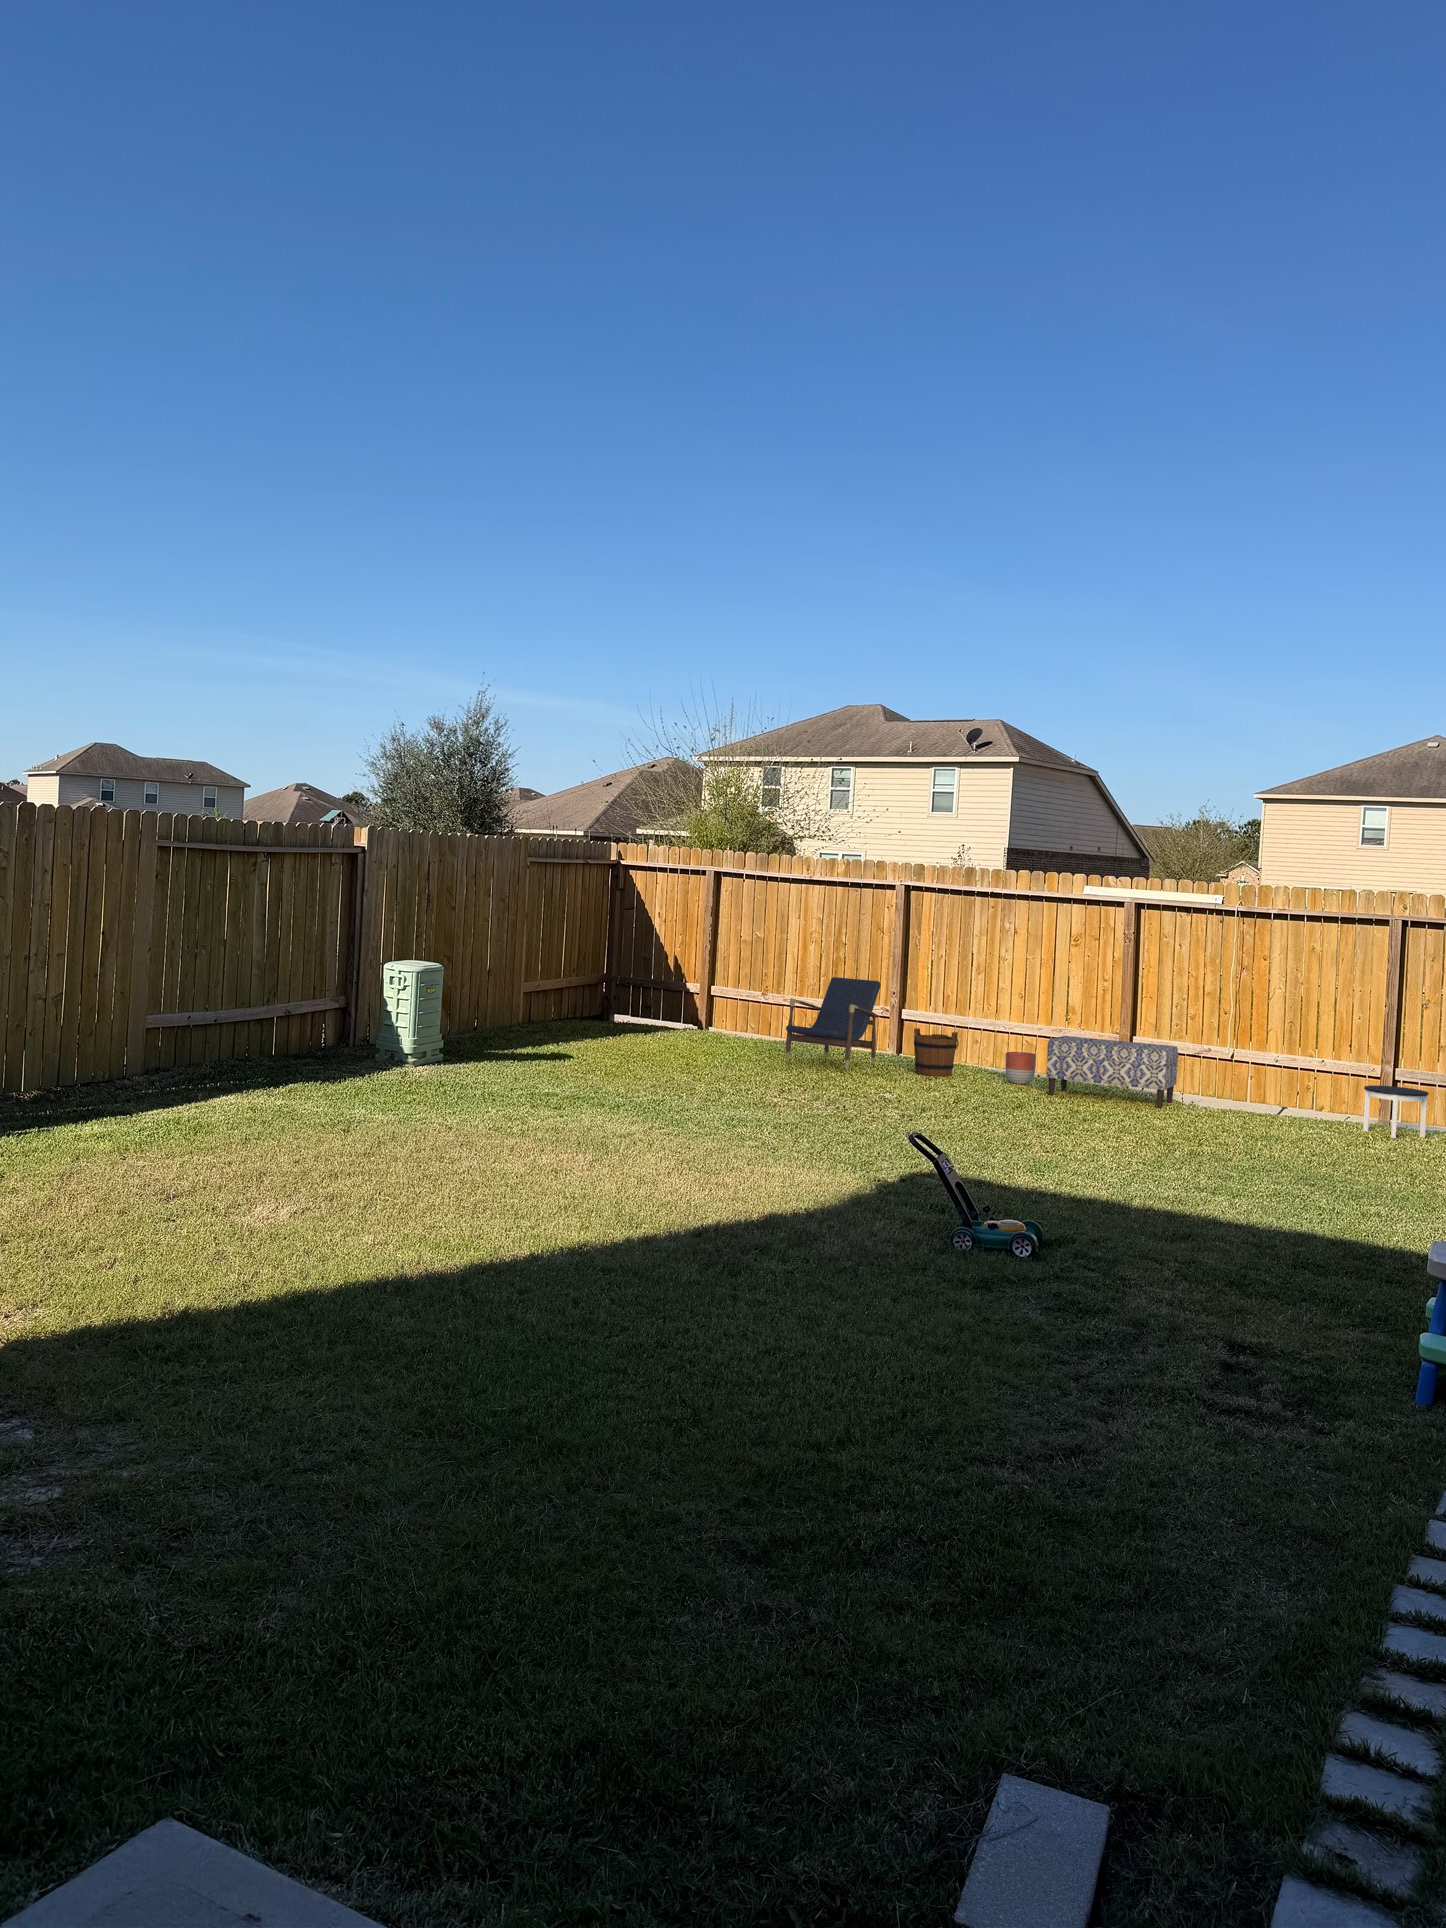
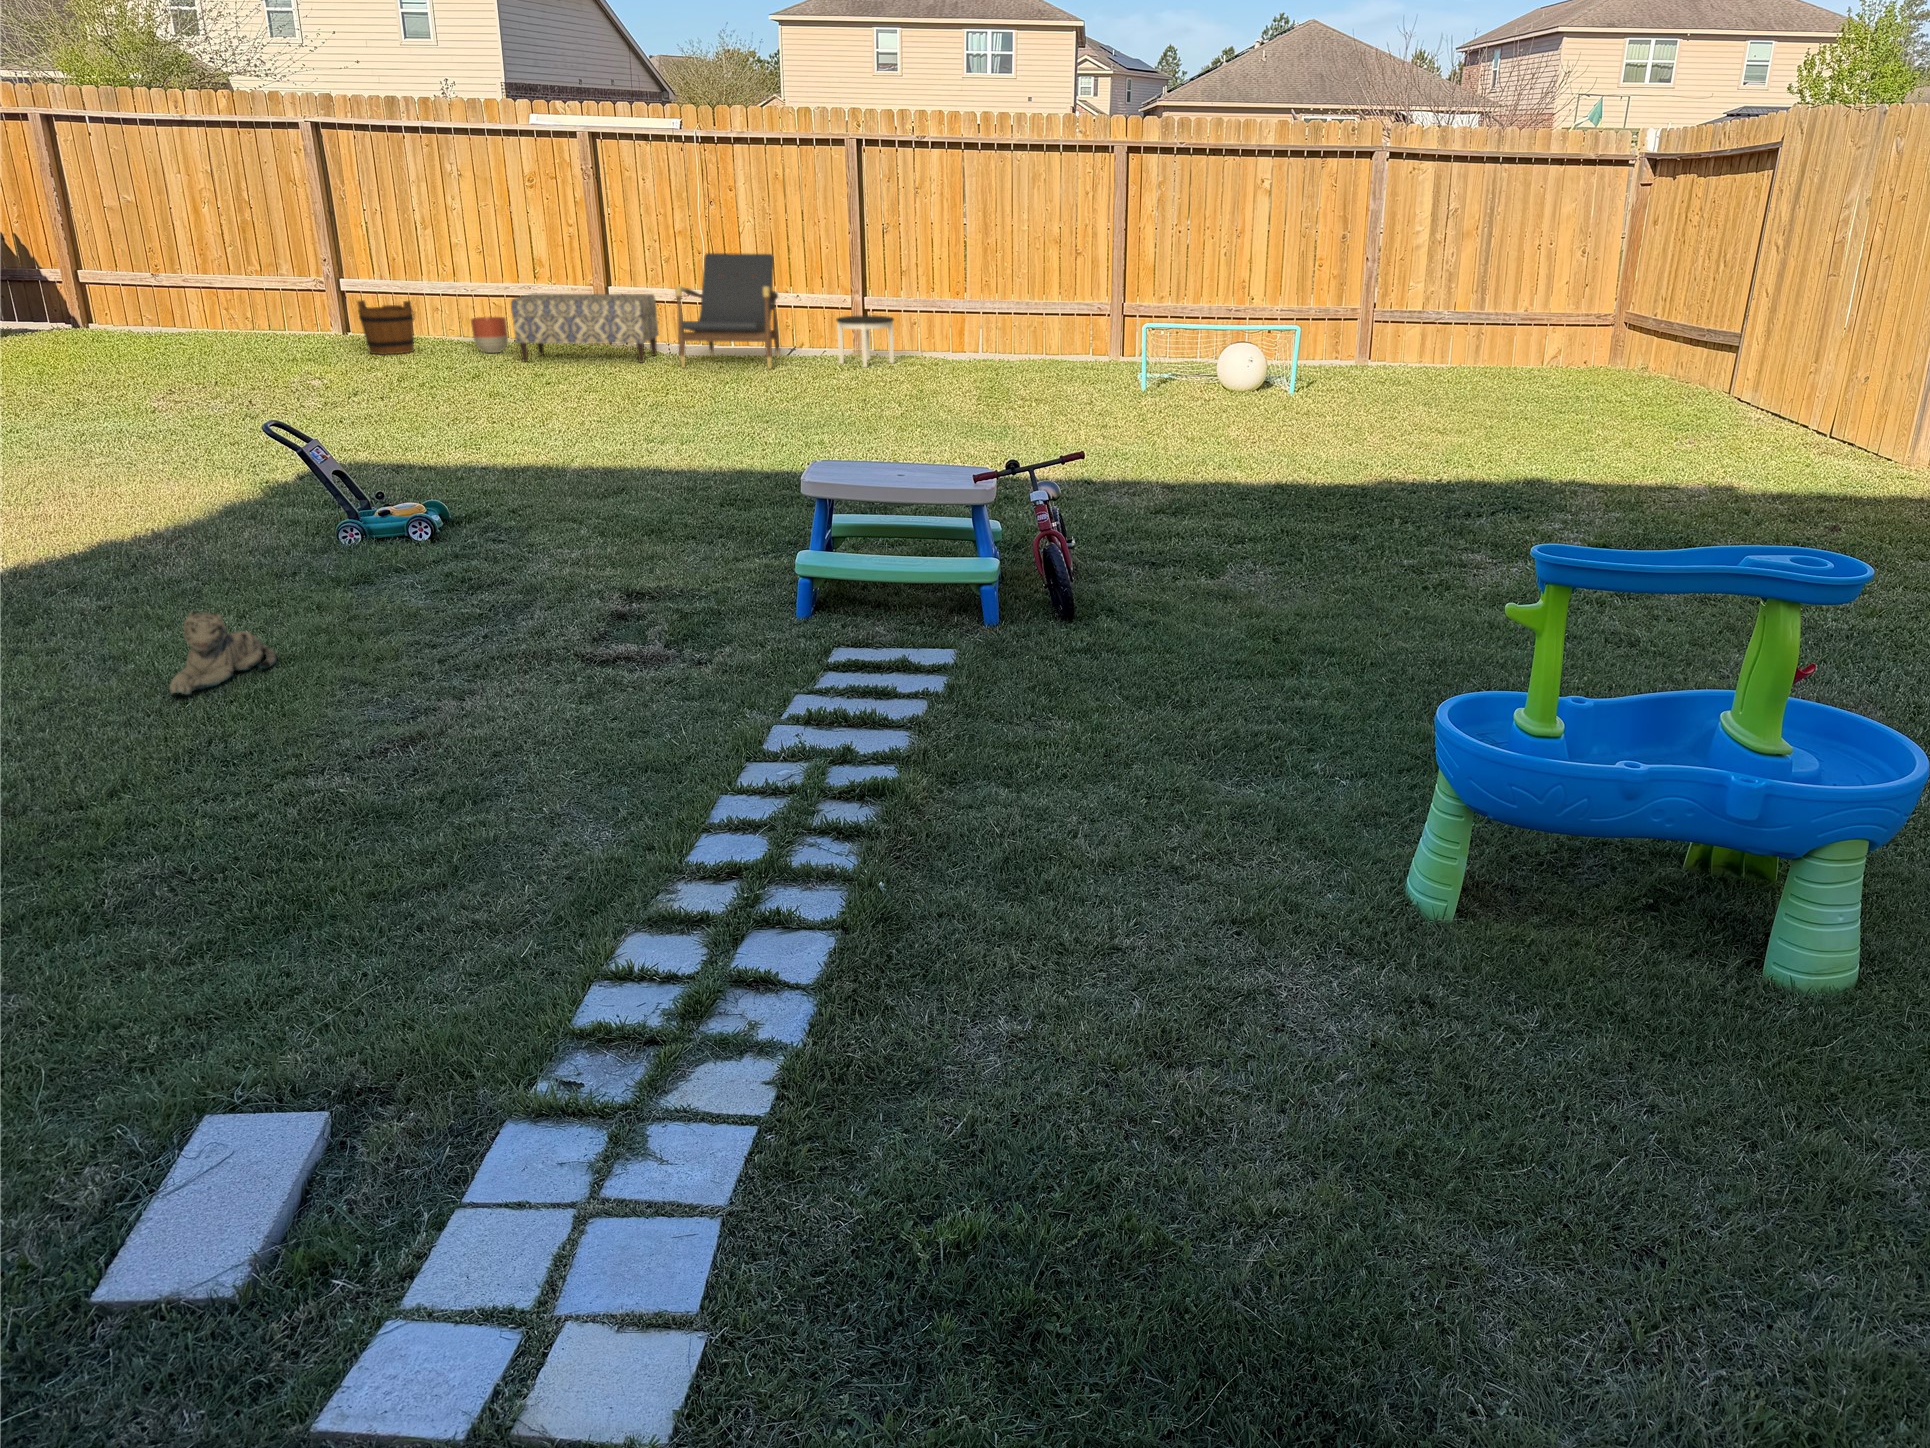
lounge chair: present [786,977,881,1070] -> present [675,253,780,369]
plush toy: none [869,1274,940,1343] -> present [169,612,277,694]

